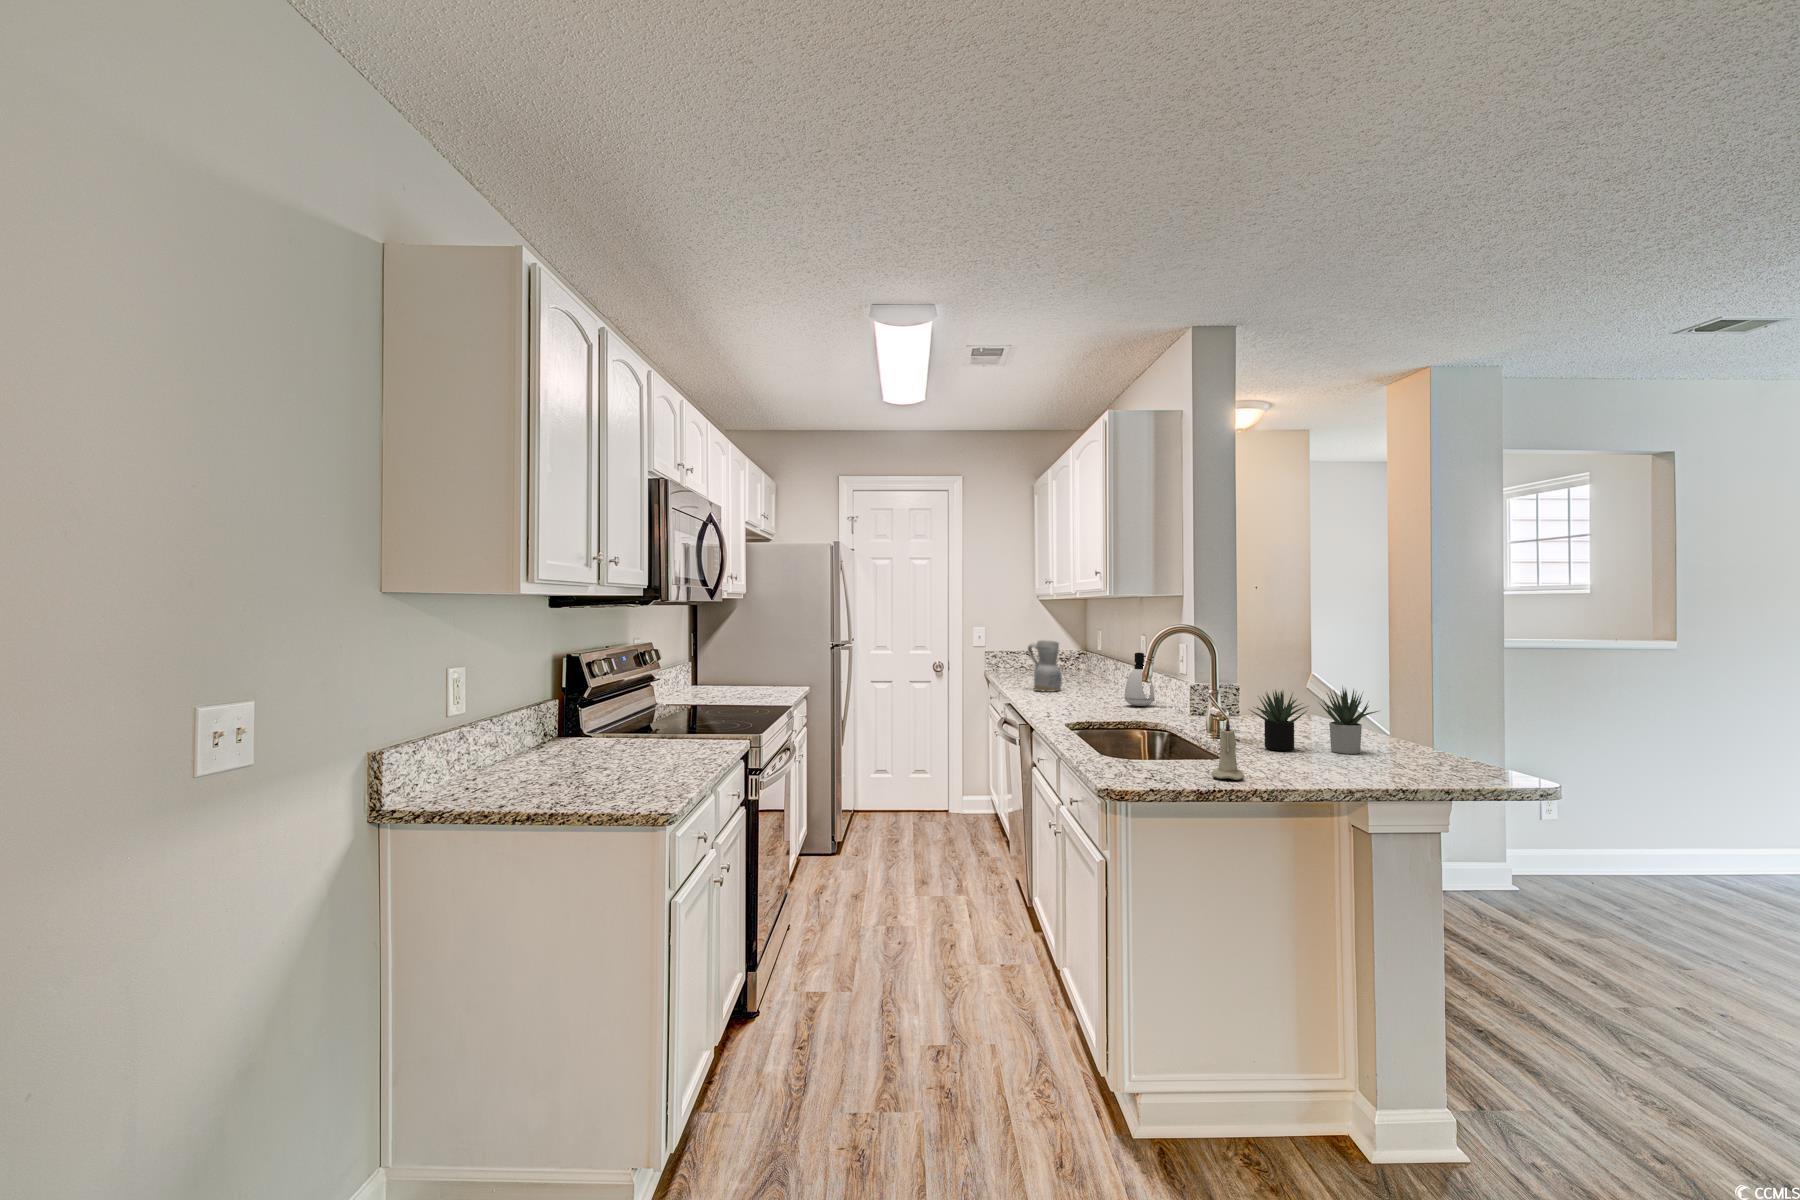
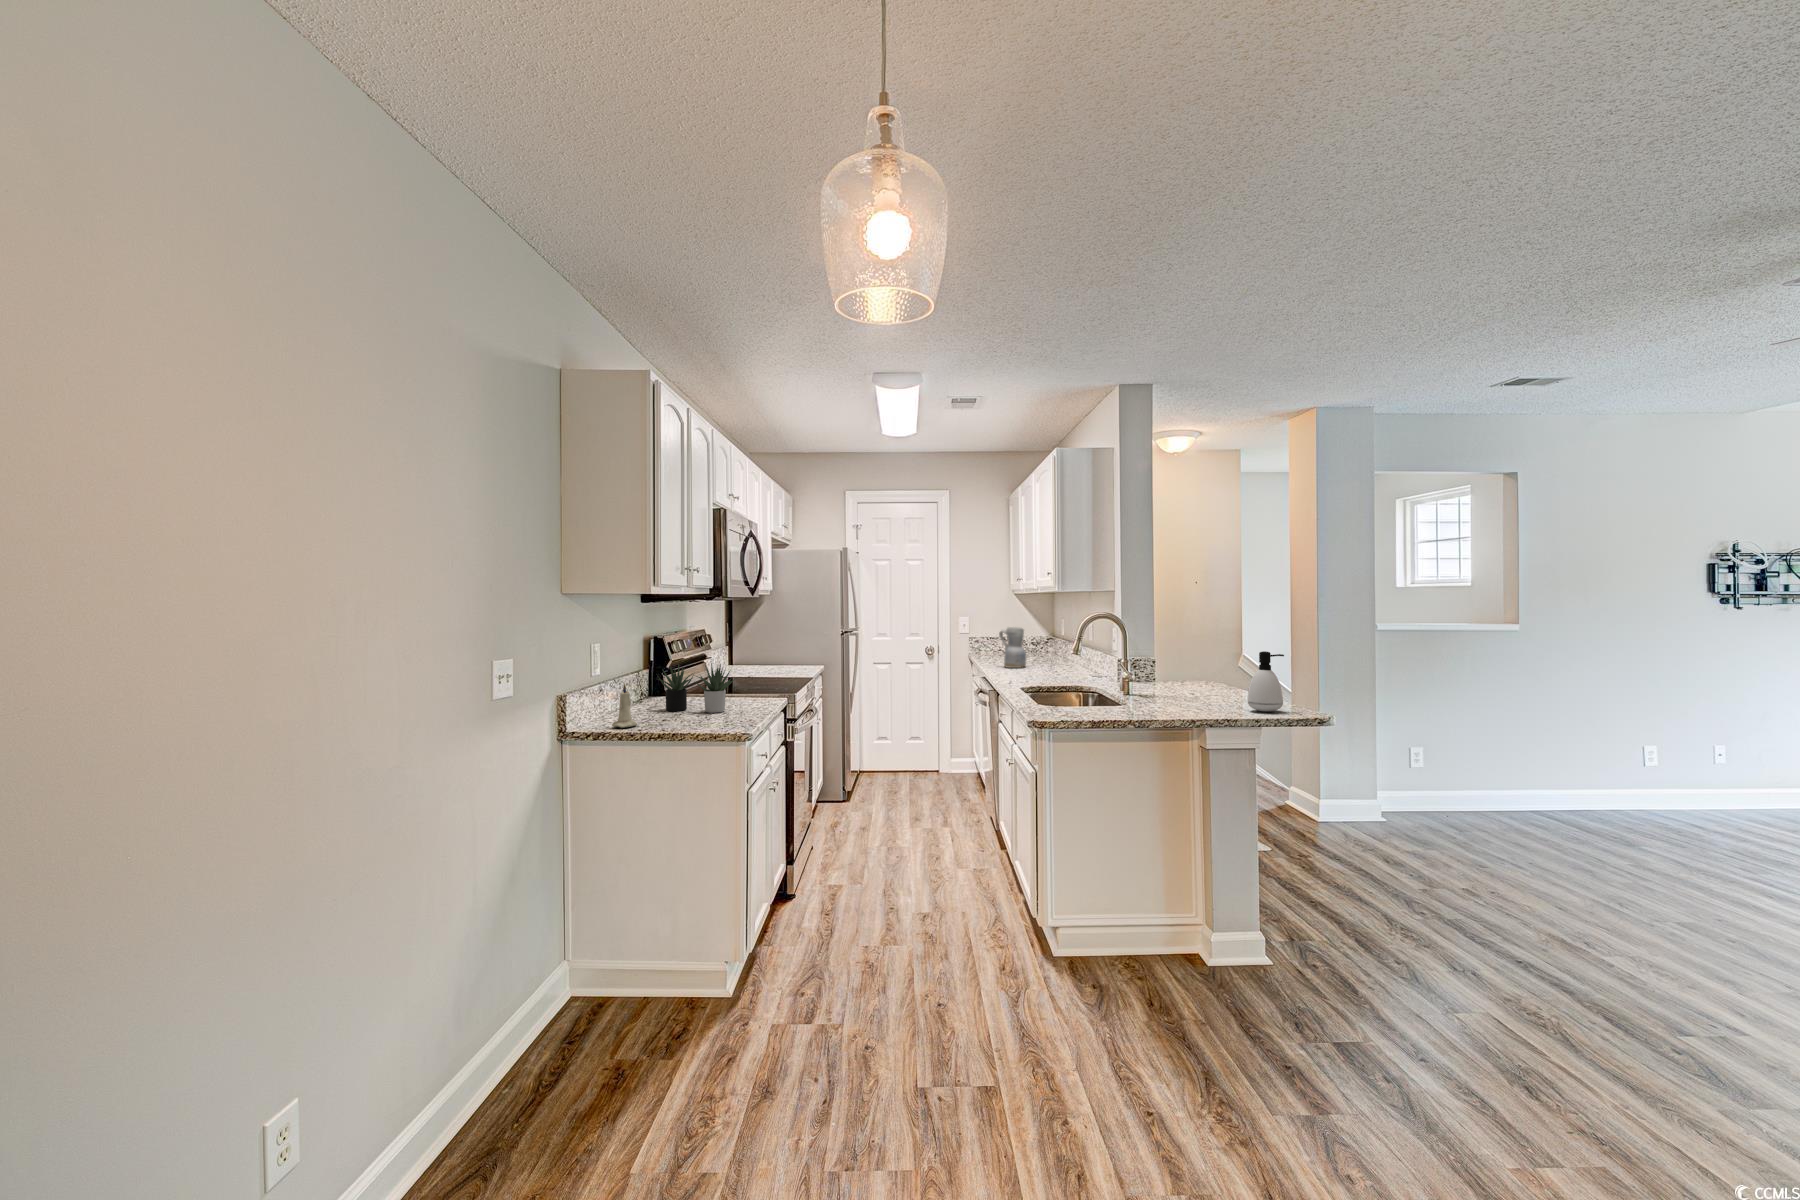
soap dispenser: present [1125,652,1154,706] -> present [1248,651,1284,712]
succulent plant: present [1251,688,1378,754] -> present [658,664,735,713]
candle: present [1212,718,1245,780] -> present [612,684,637,728]

